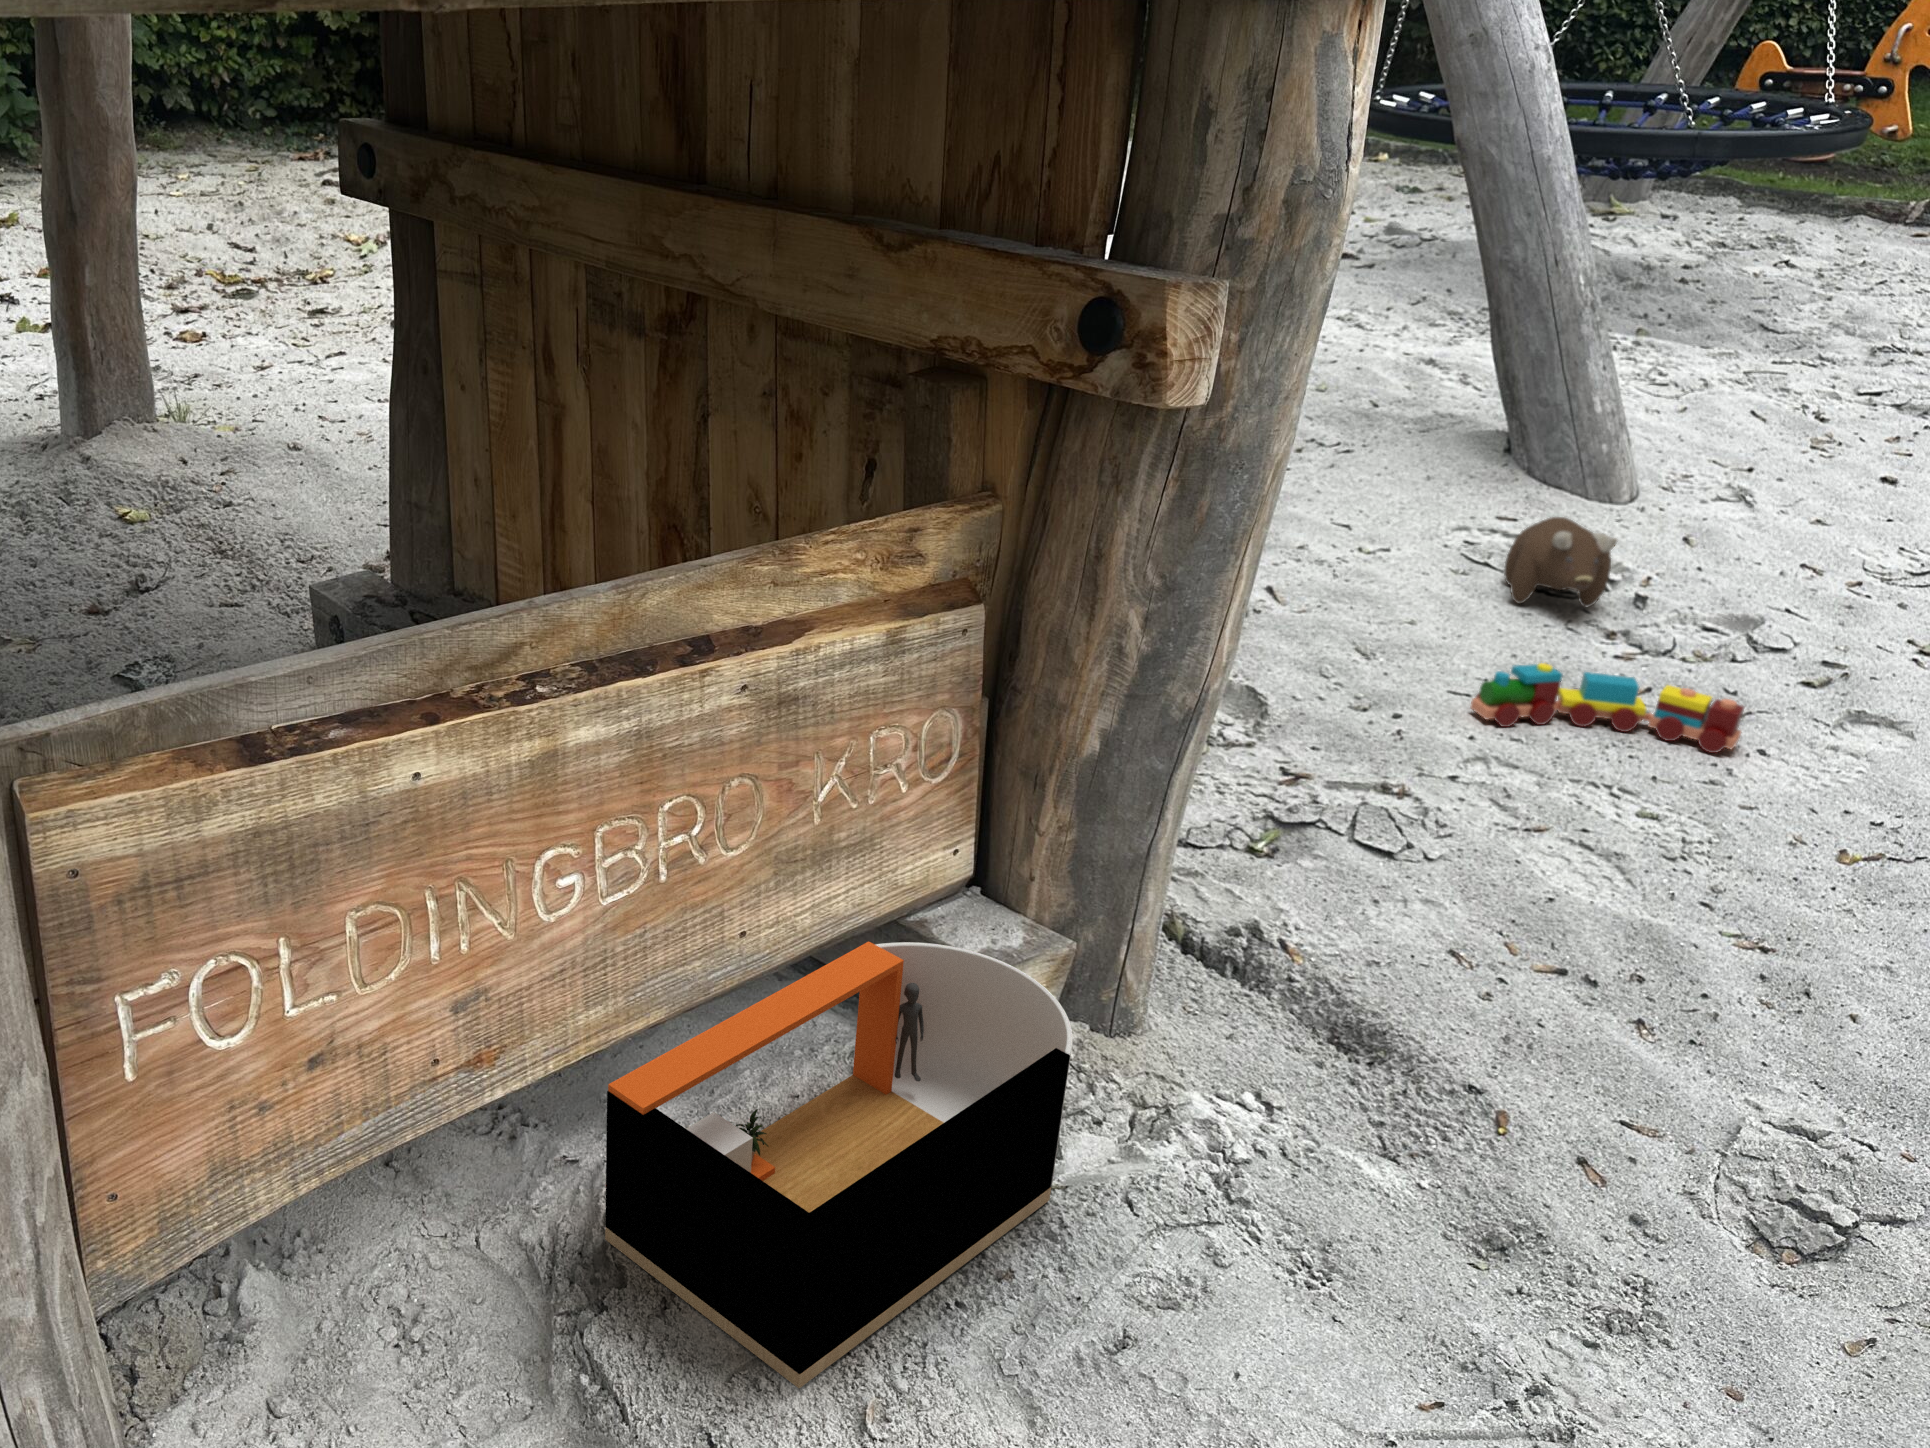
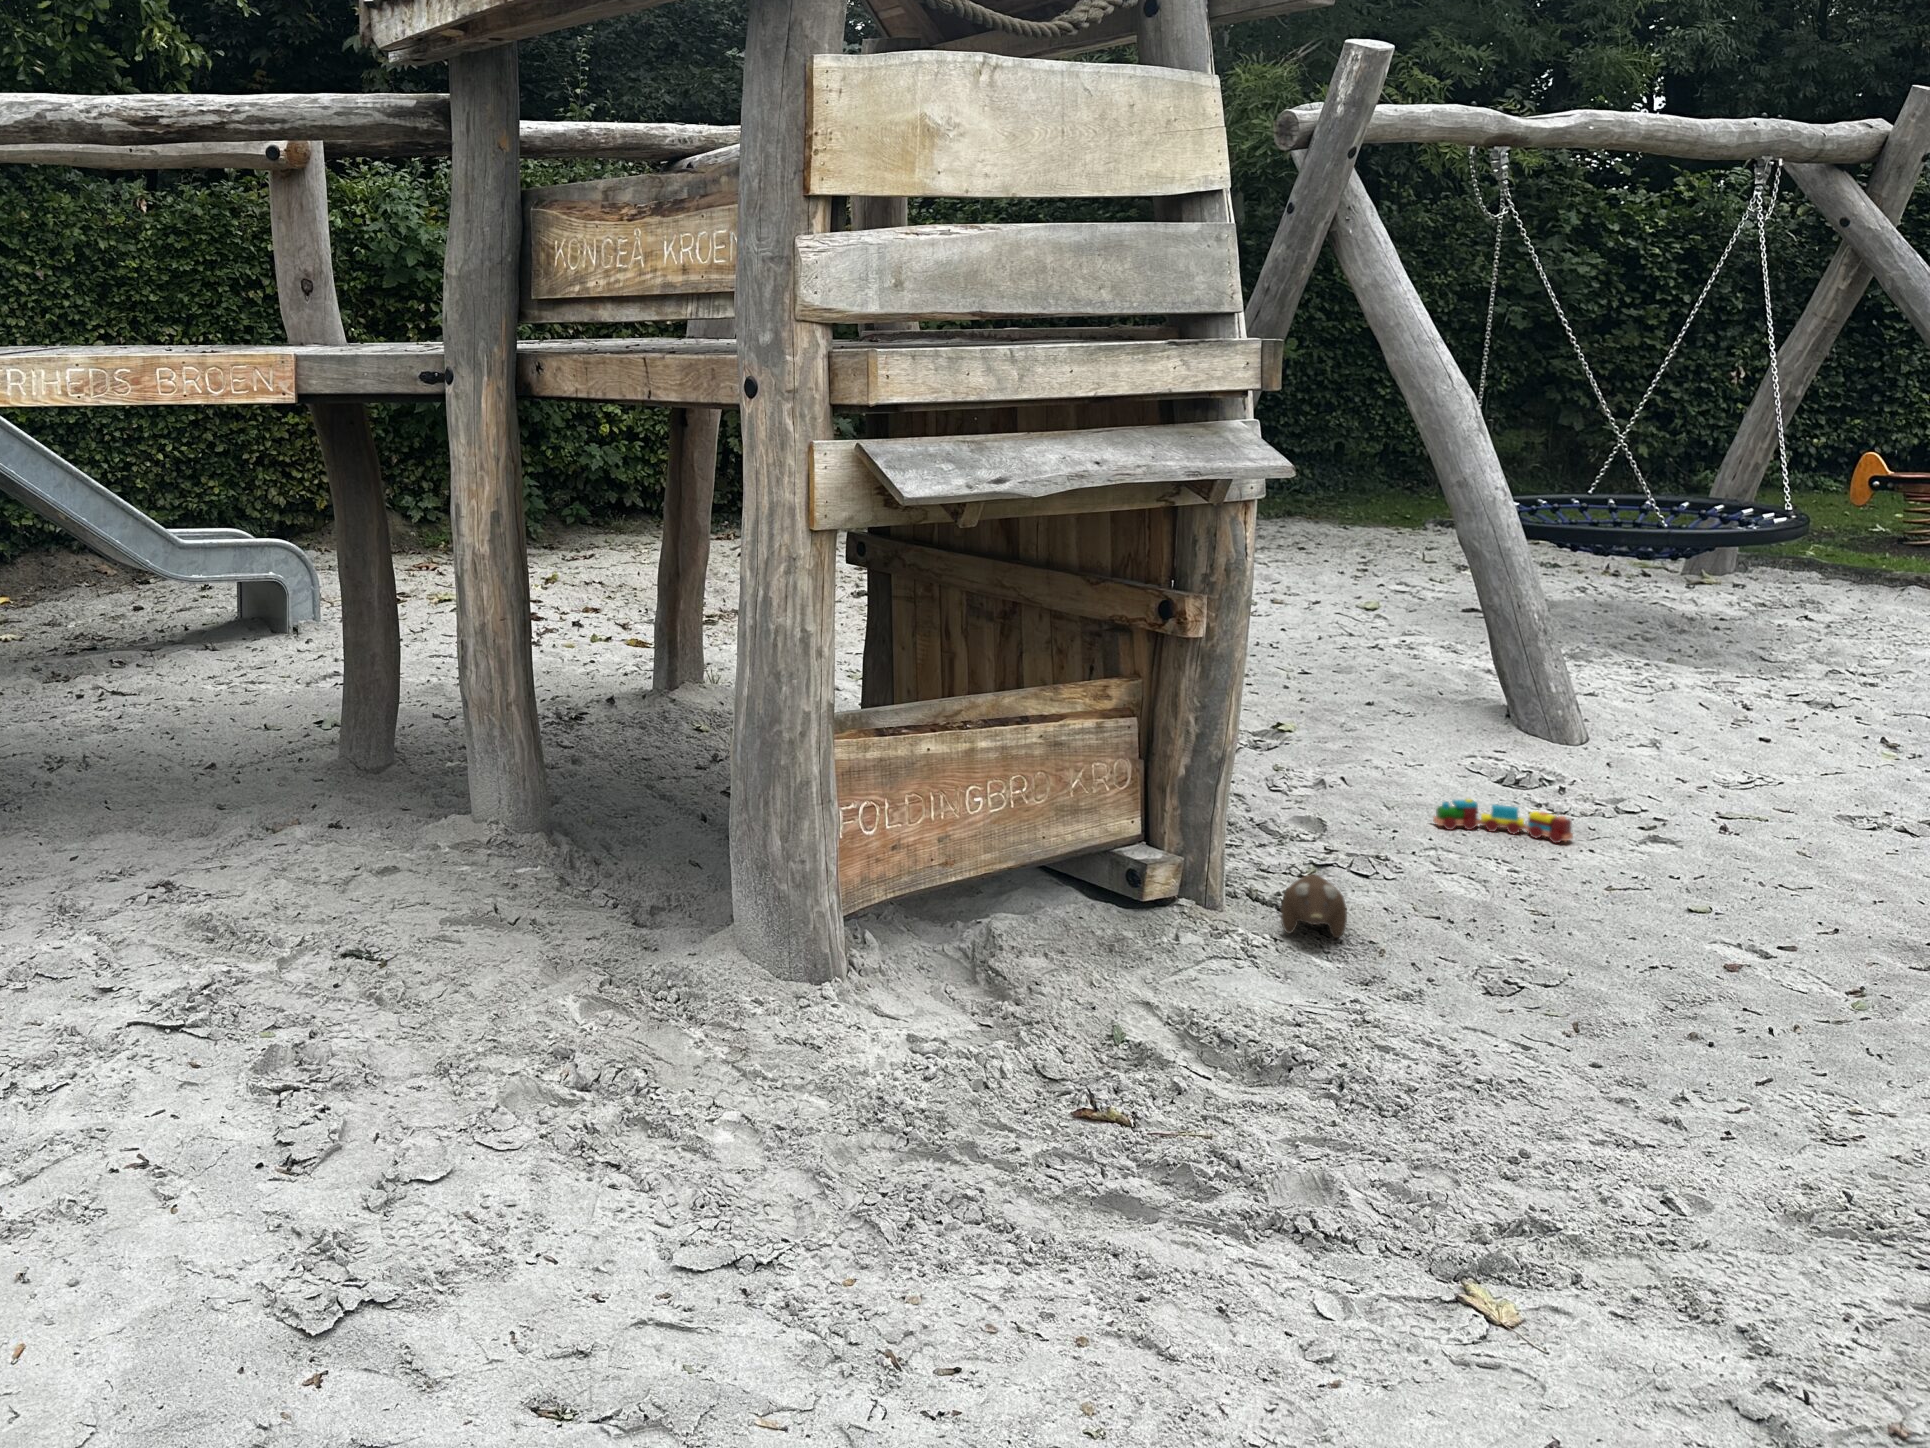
plush toy: present [1504,517,1617,607] -> present [1281,874,1347,938]
storage bin: present [605,942,1073,1388] -> none [989,852,1172,981]

